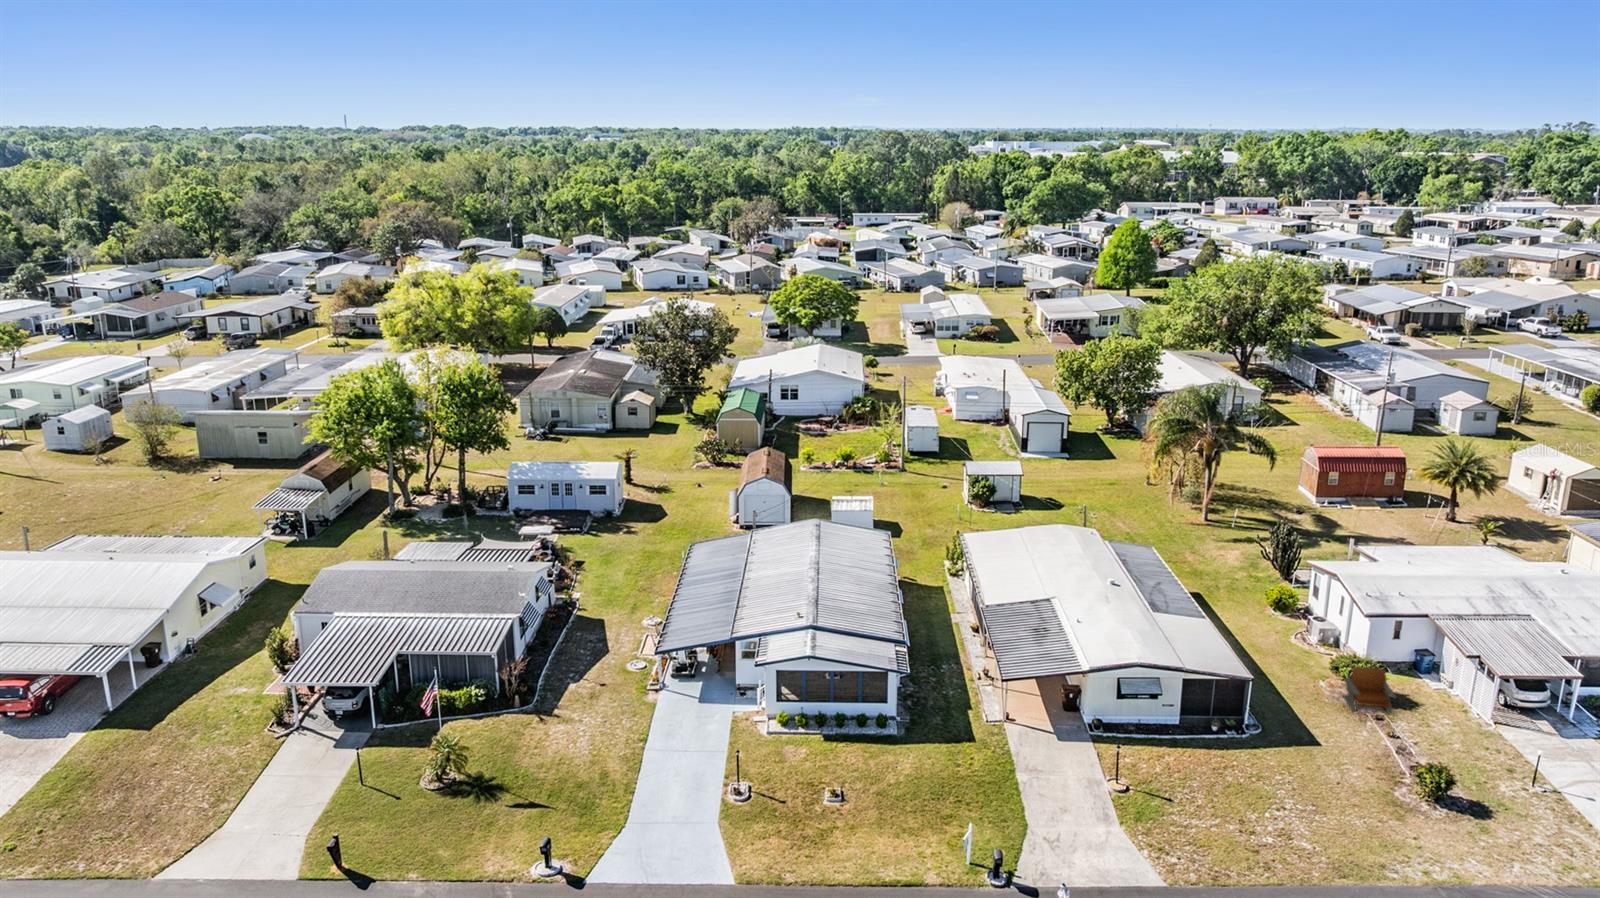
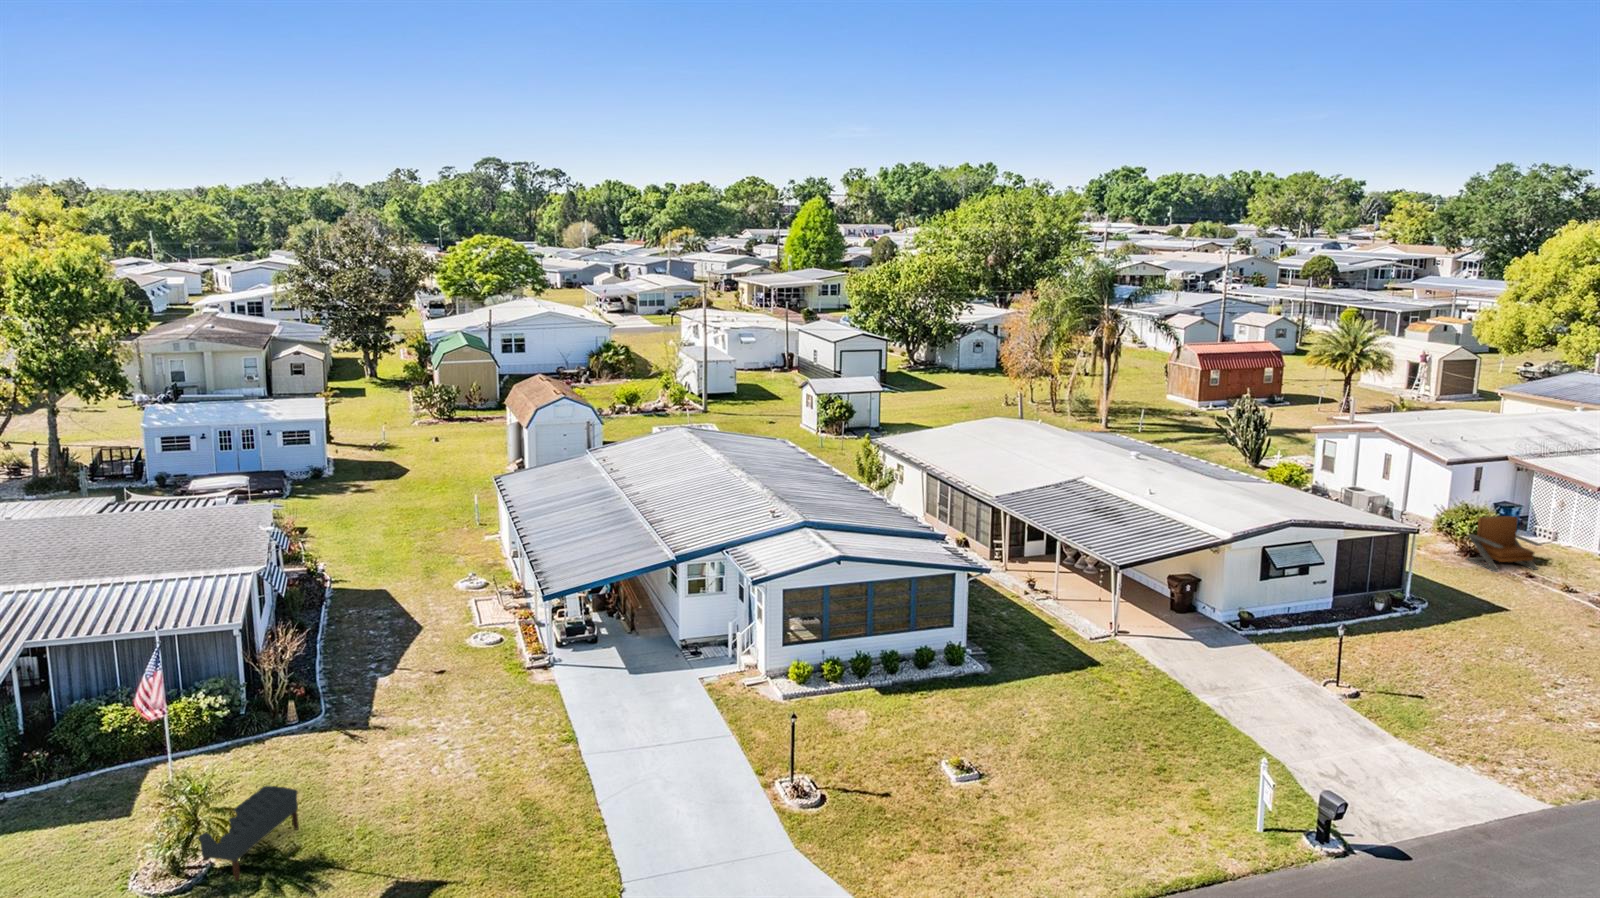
bench: none [442,748,492,794] -> present [199,786,299,881]

